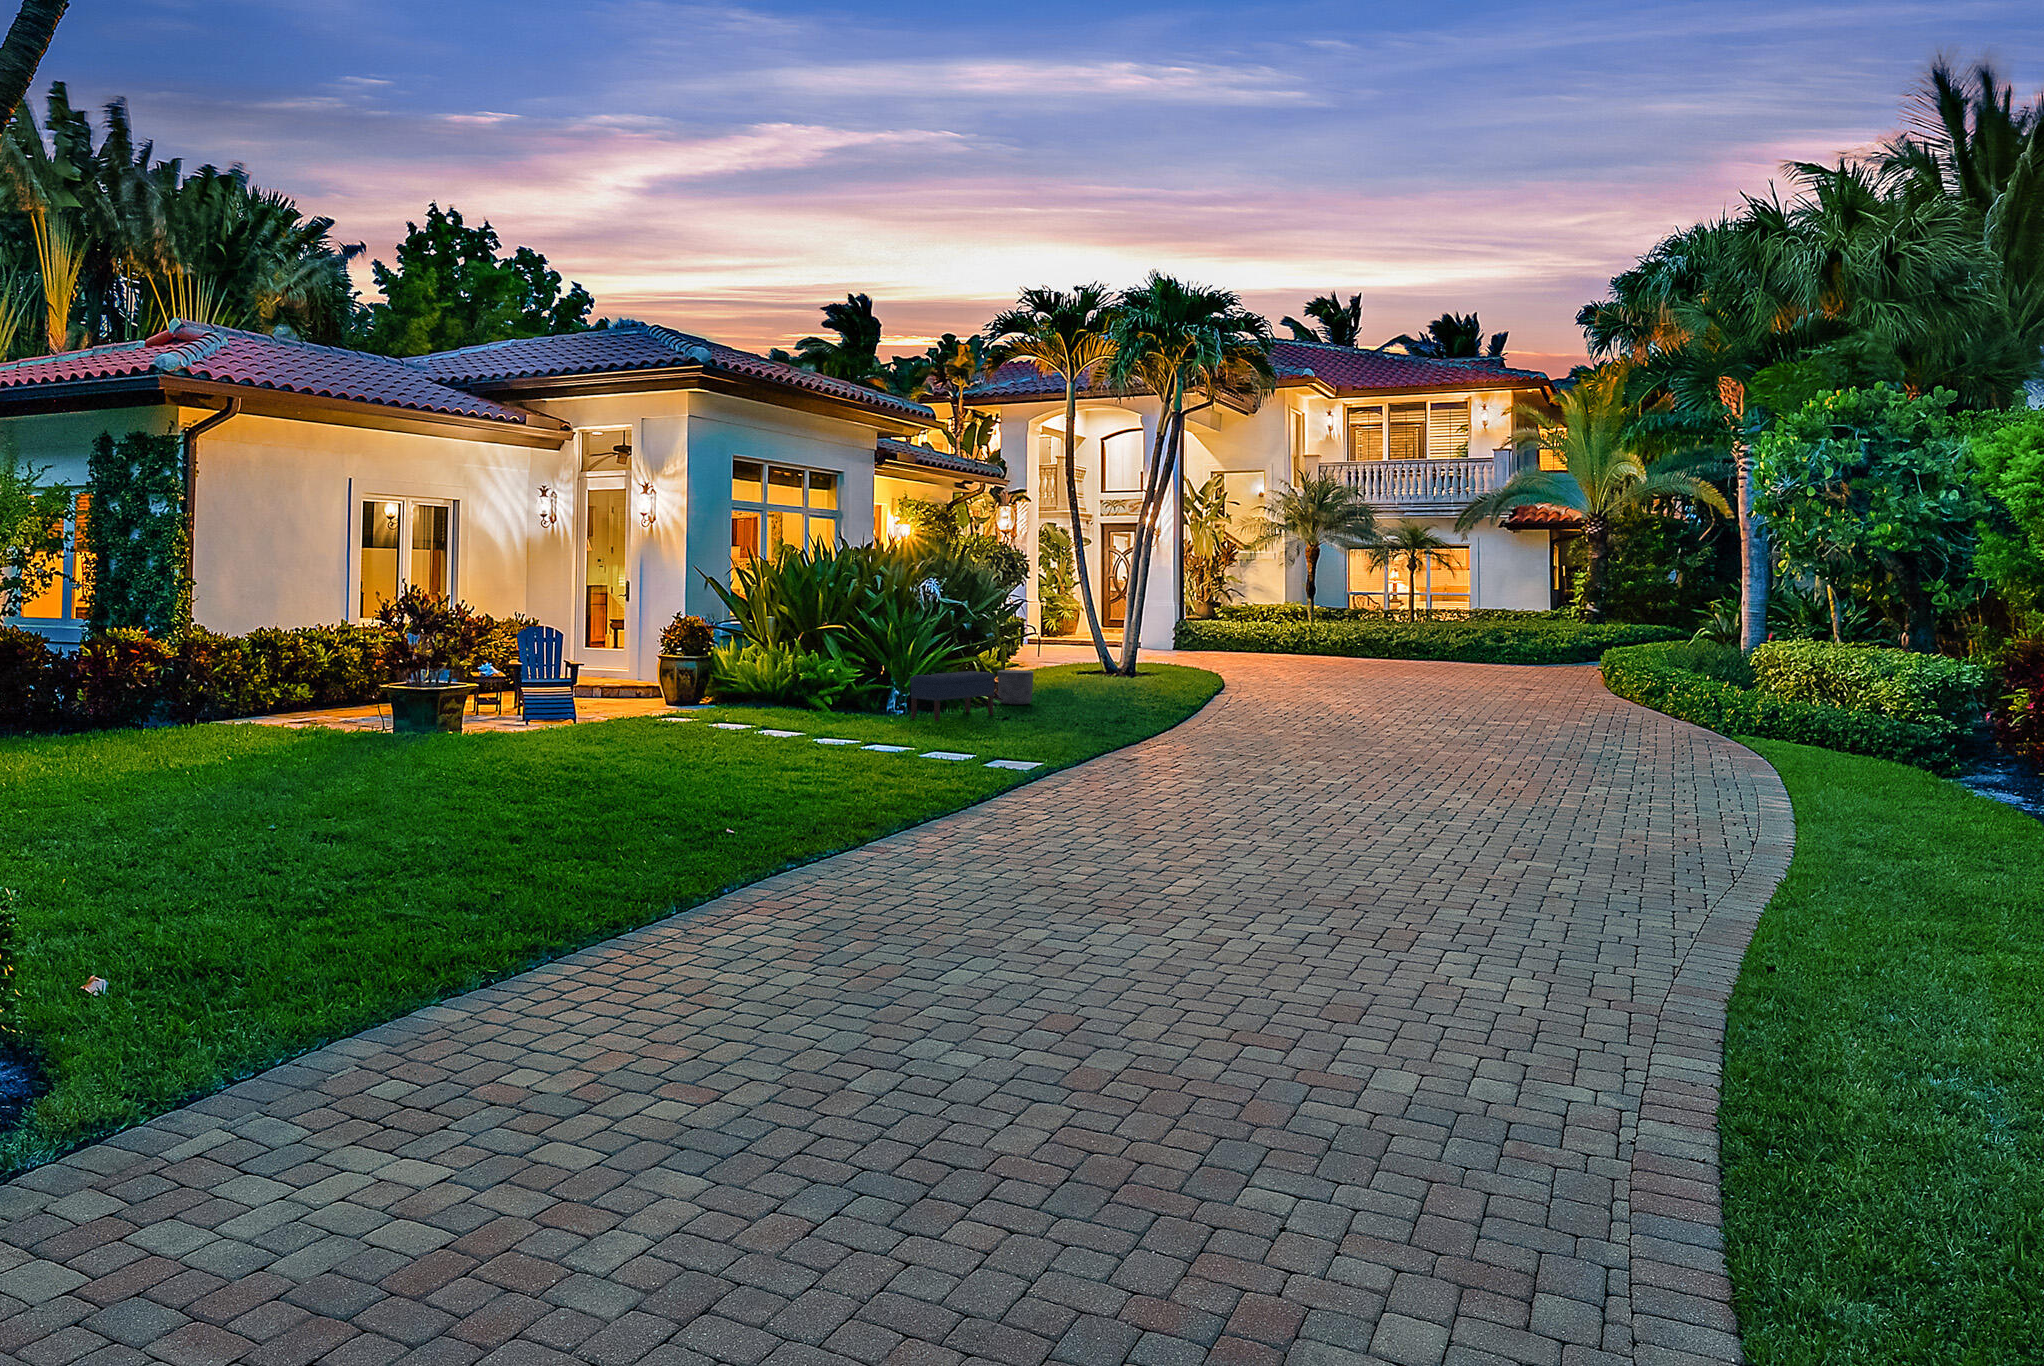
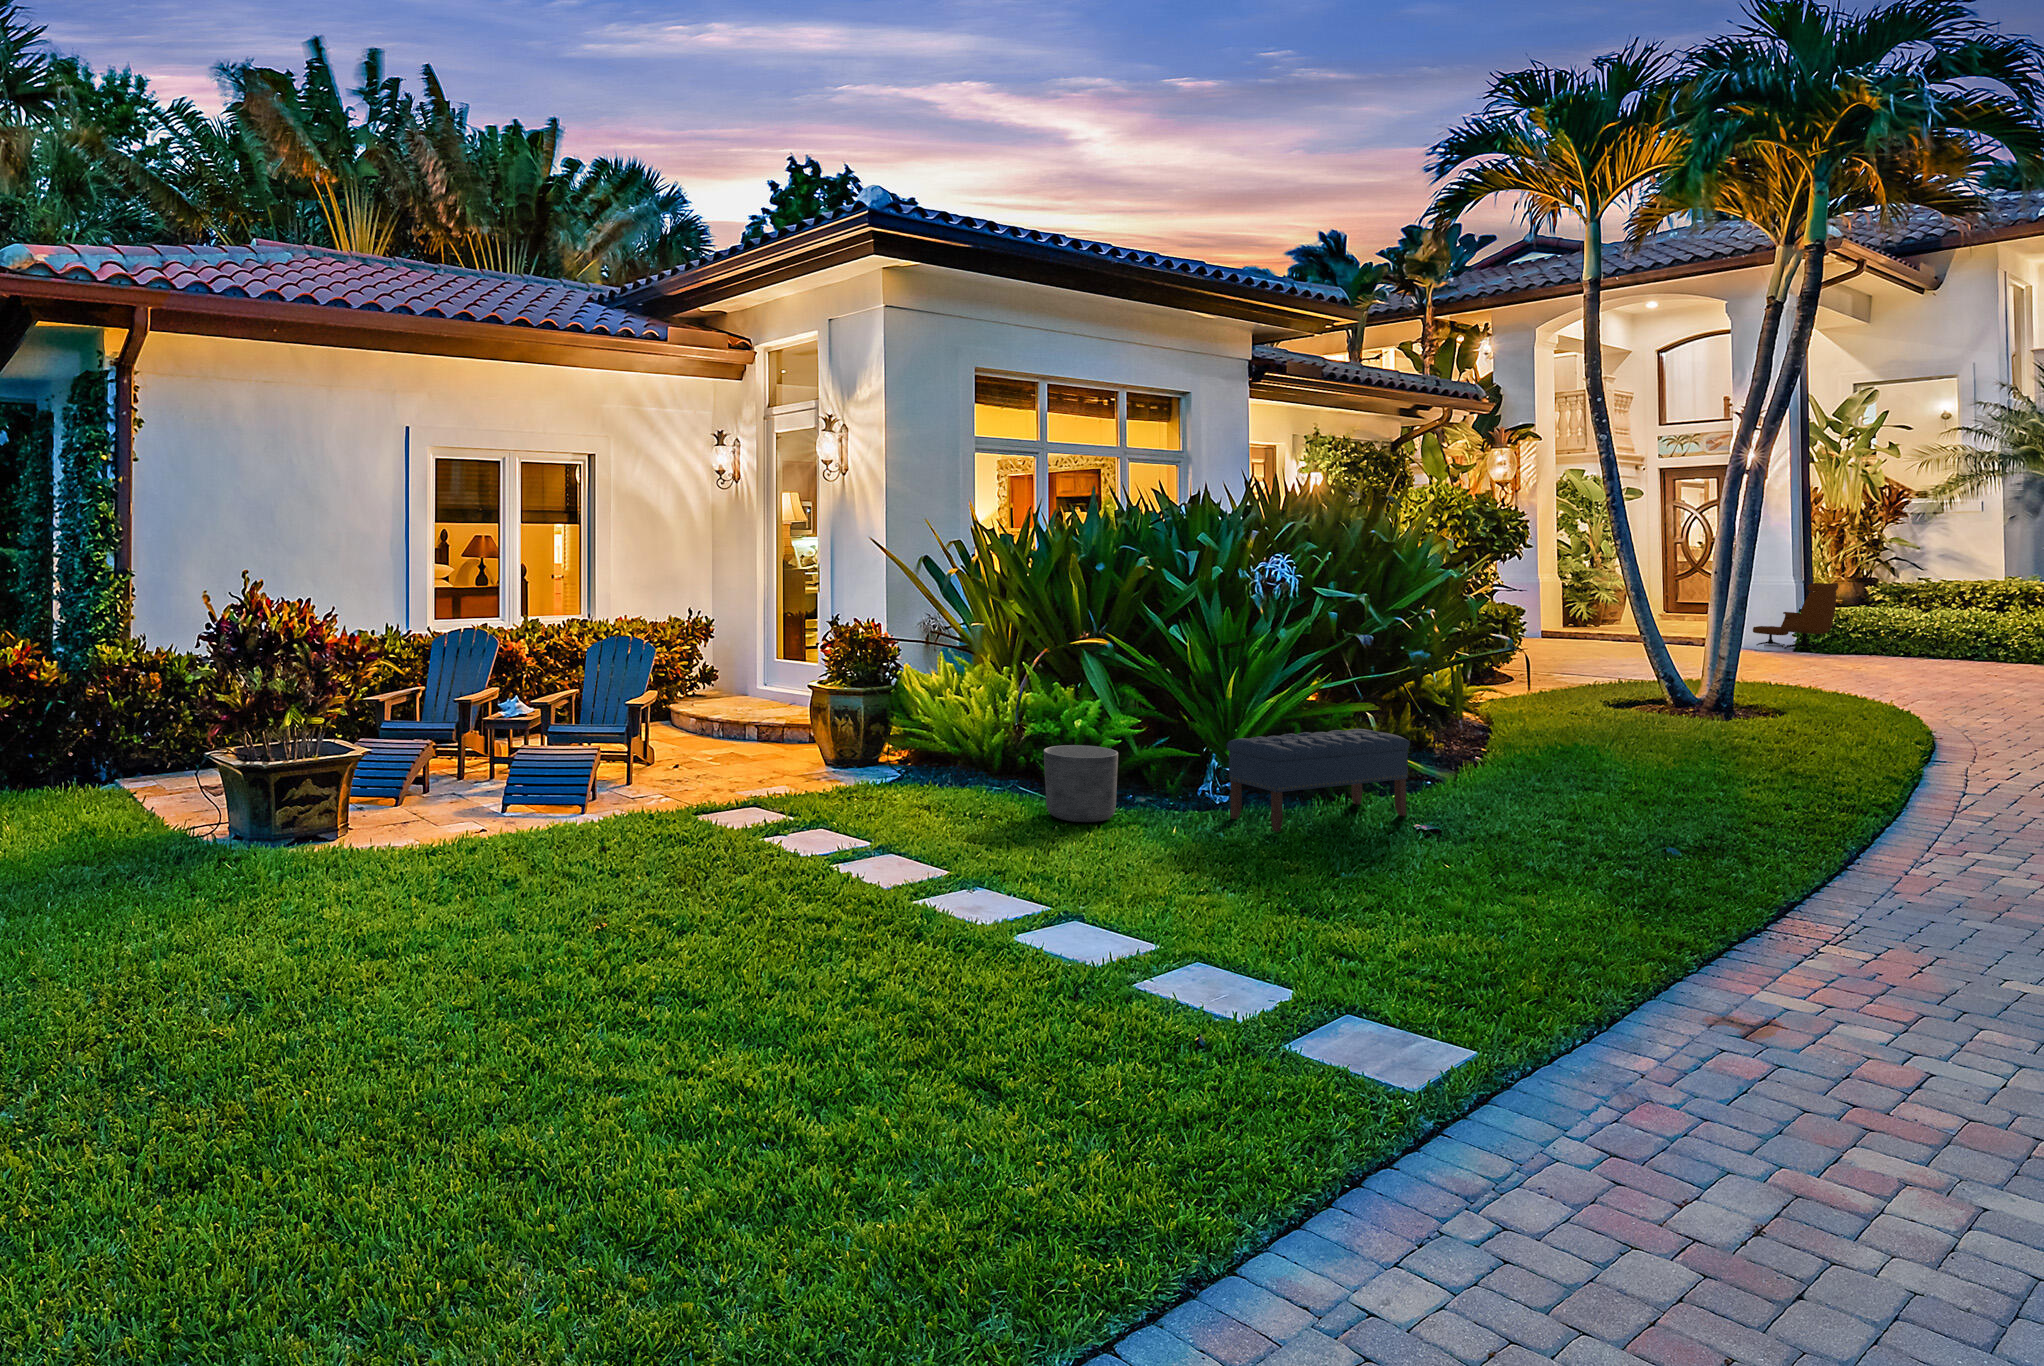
lounge chair: none [1154,604,1198,648] -> present [1753,583,1838,651]
planter: present [998,670,1033,705] -> present [1044,745,1118,822]

